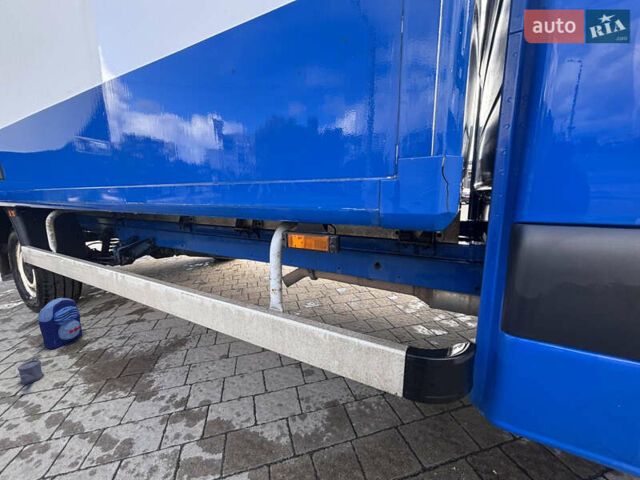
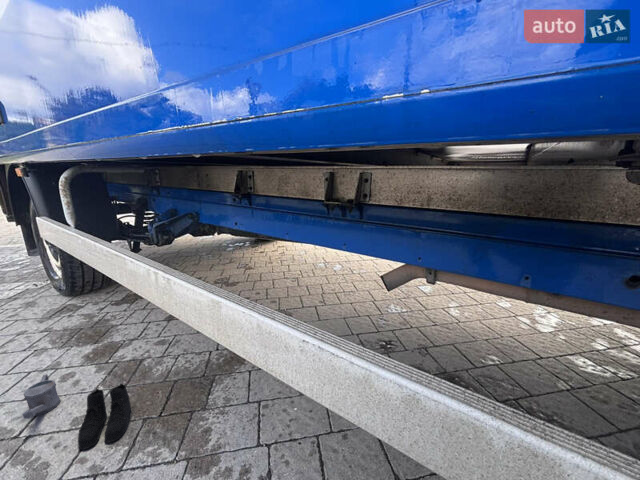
backpack: present [38,298,82,349] -> none [57,287,114,354]
boots: none [60,357,97,397] -> present [78,384,131,450]

